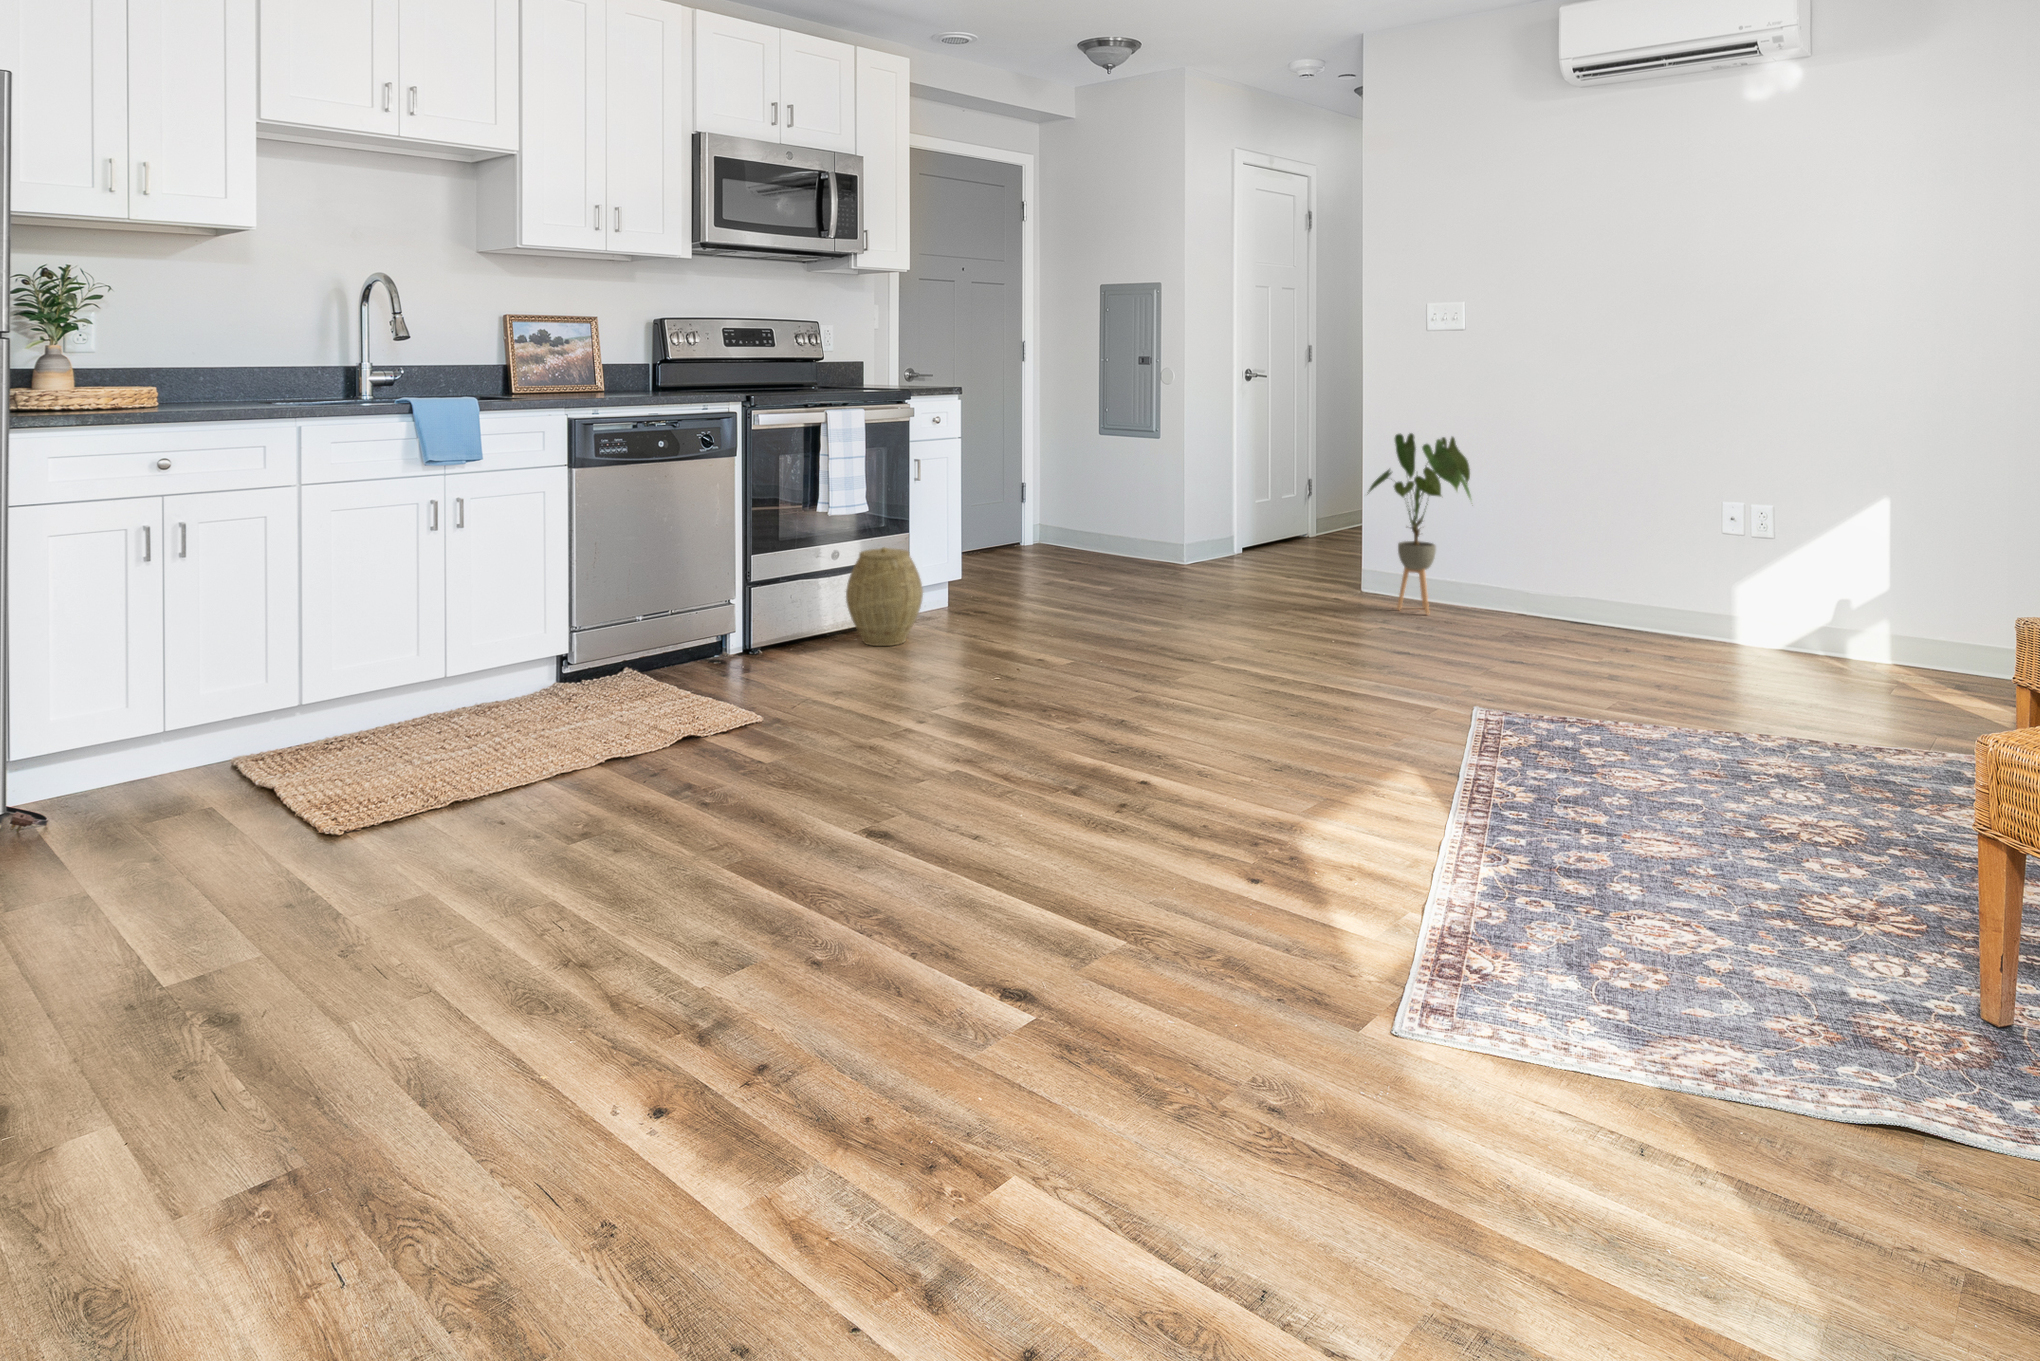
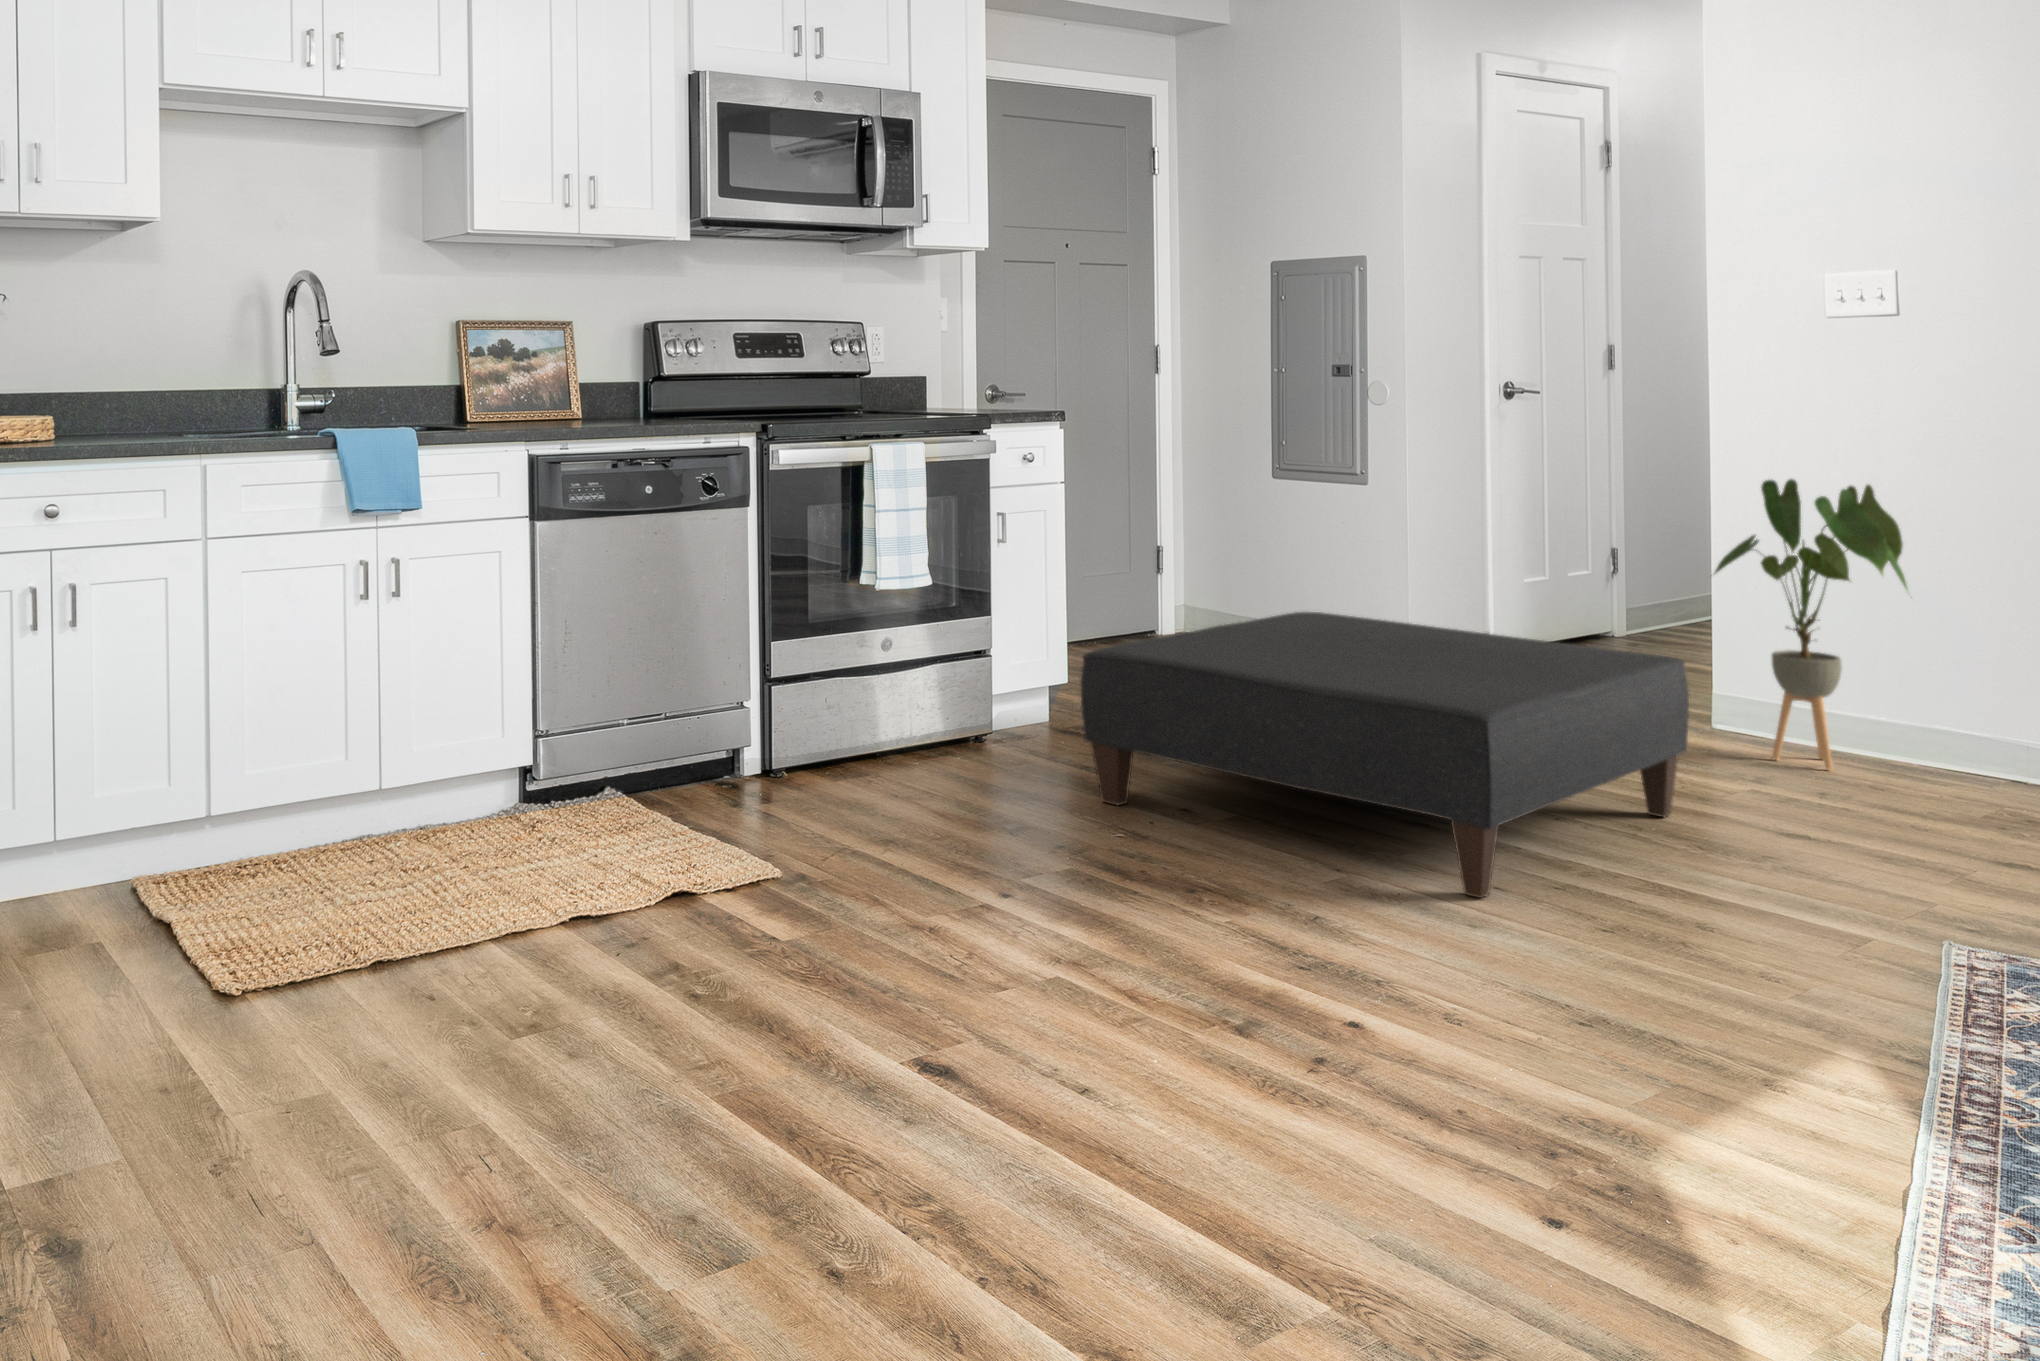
ottoman: none [974,525,1349,703] -> present [1081,612,1689,898]
woven basket: present [846,547,923,646] -> none [900,634,1007,773]

